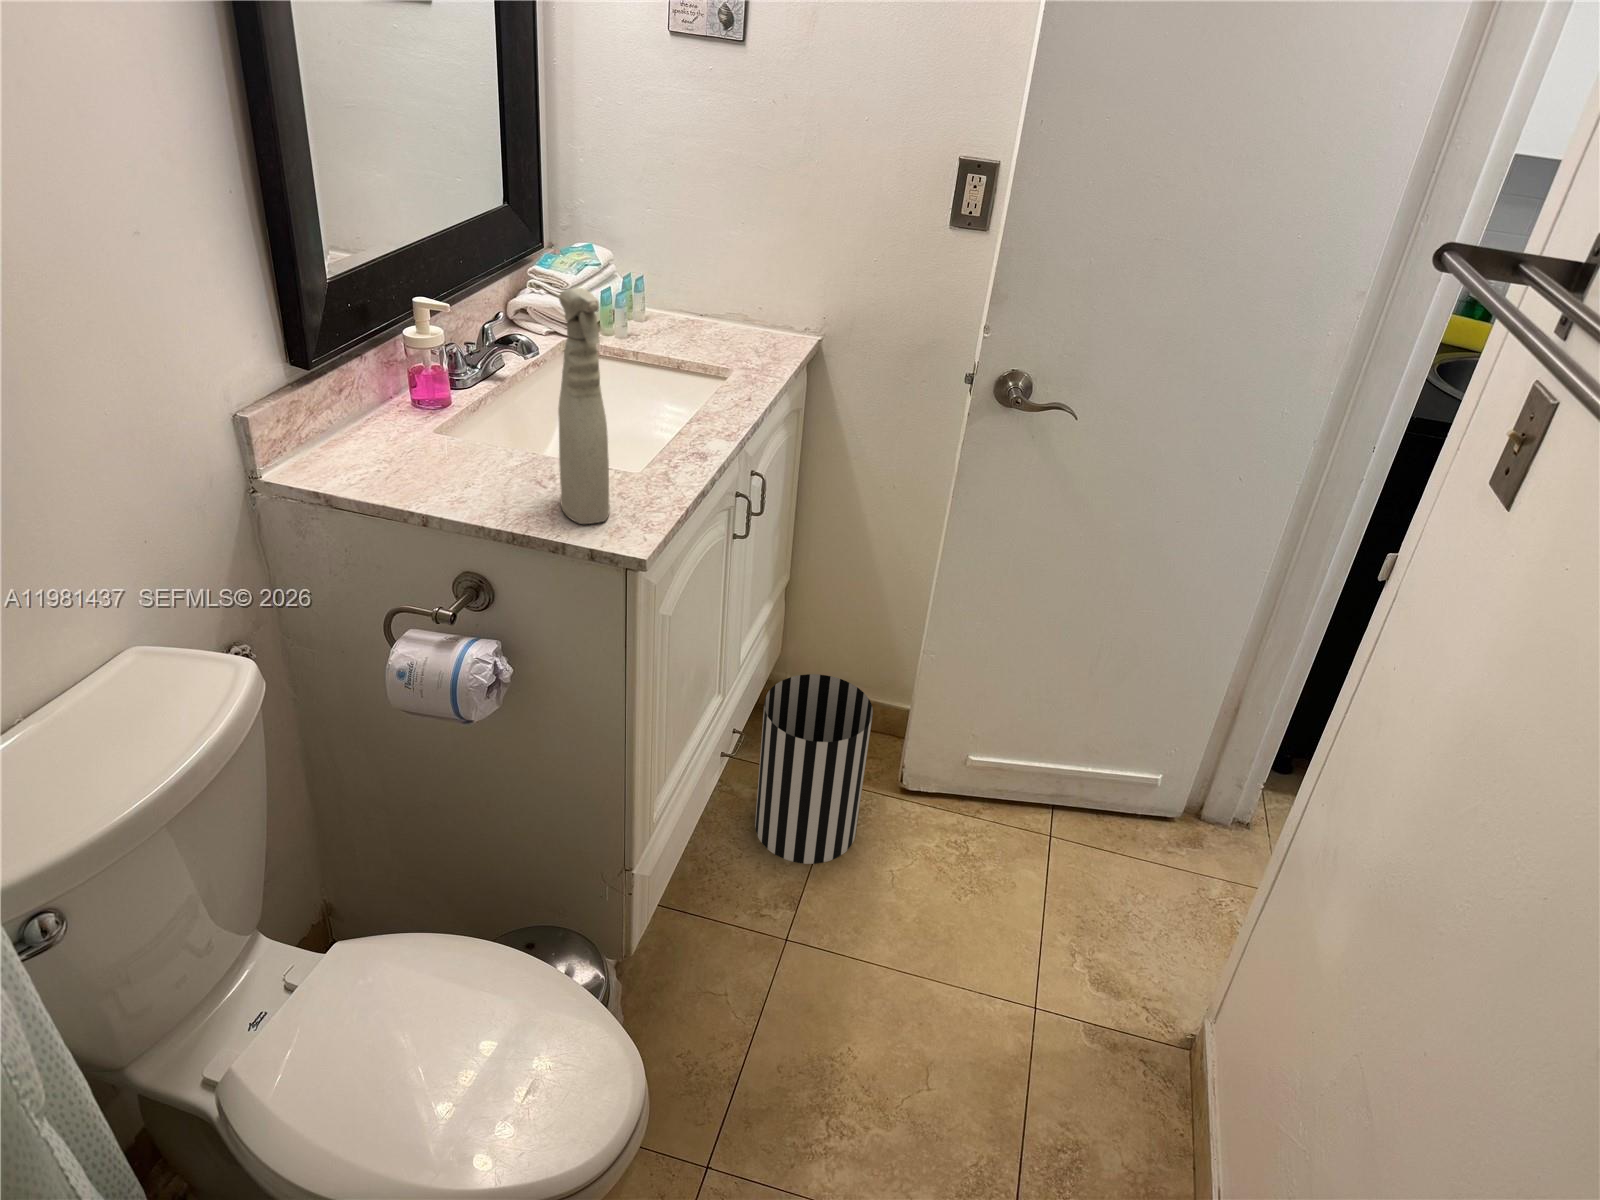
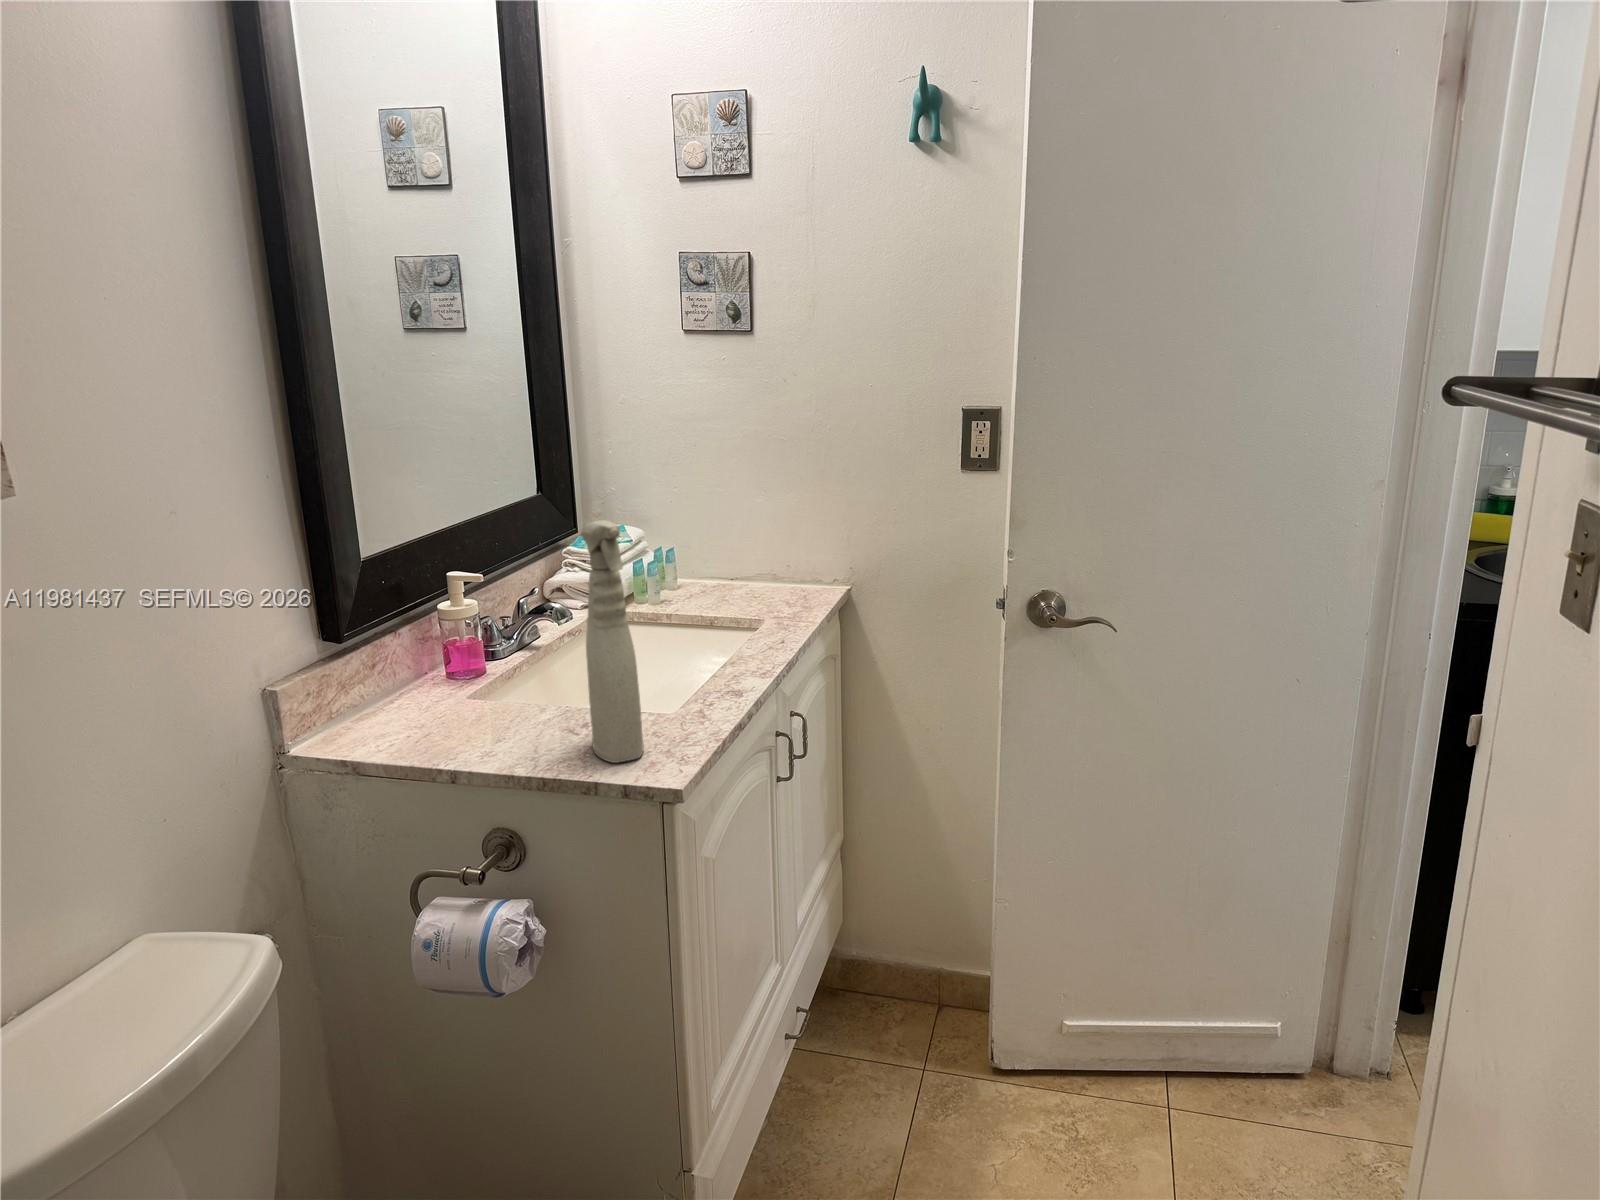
wastebasket: present [755,674,873,864] -> none [829,935,948,1162]

